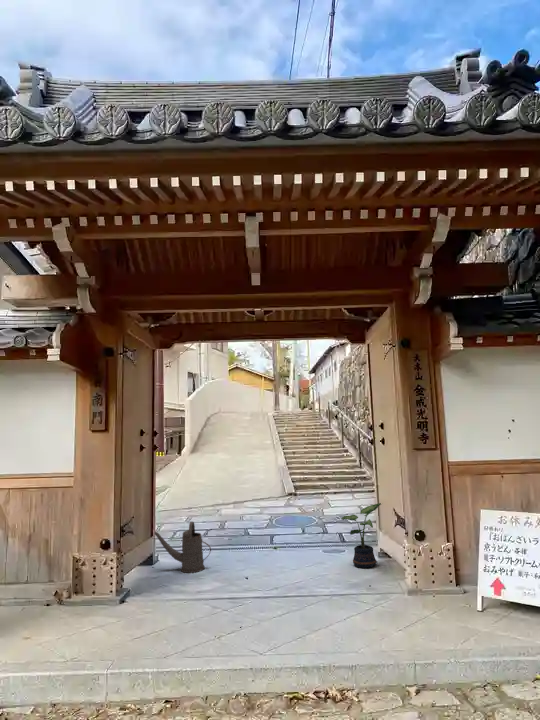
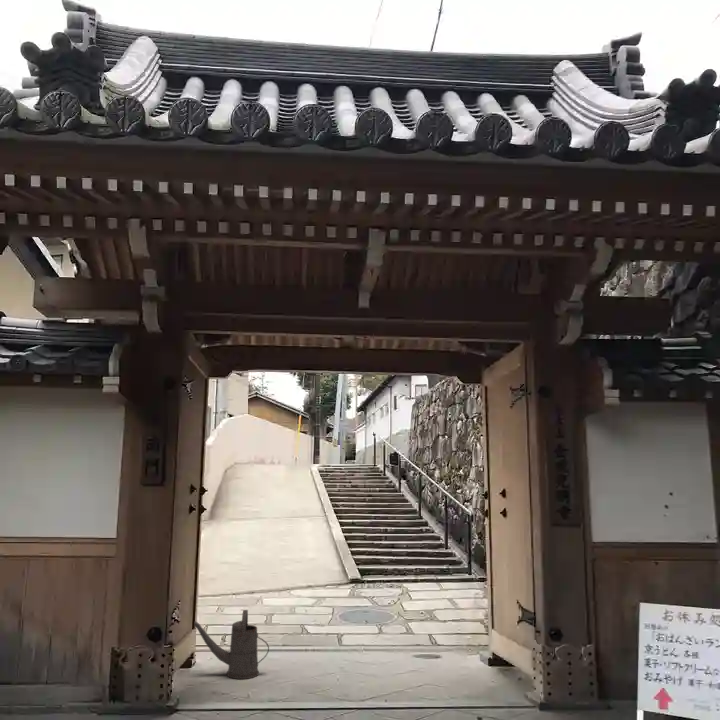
potted plant: present [341,503,381,568] -> none [443,595,497,680]

